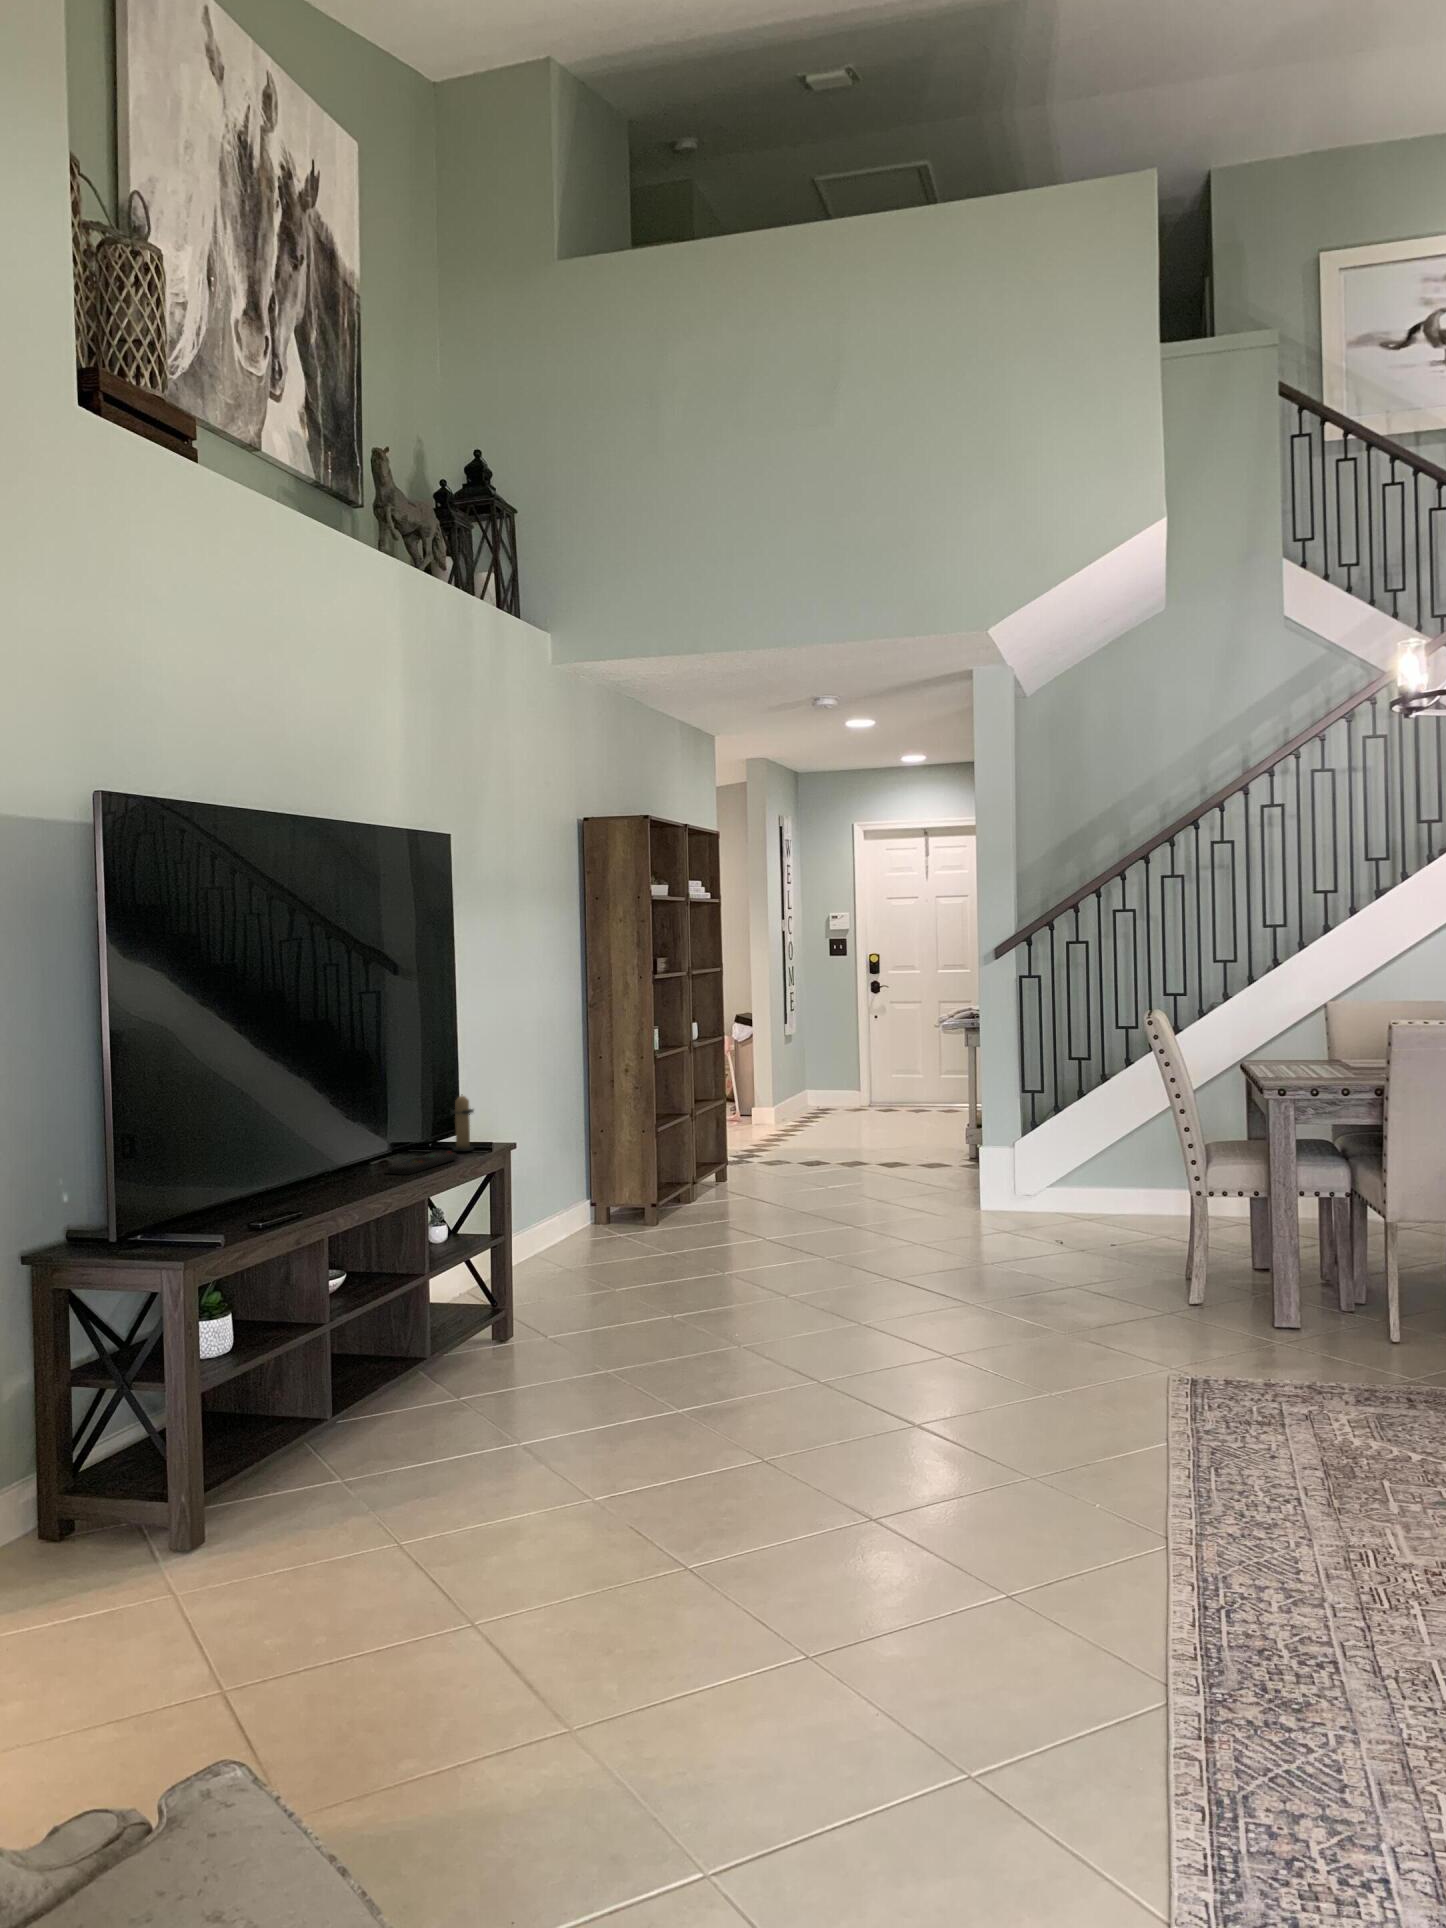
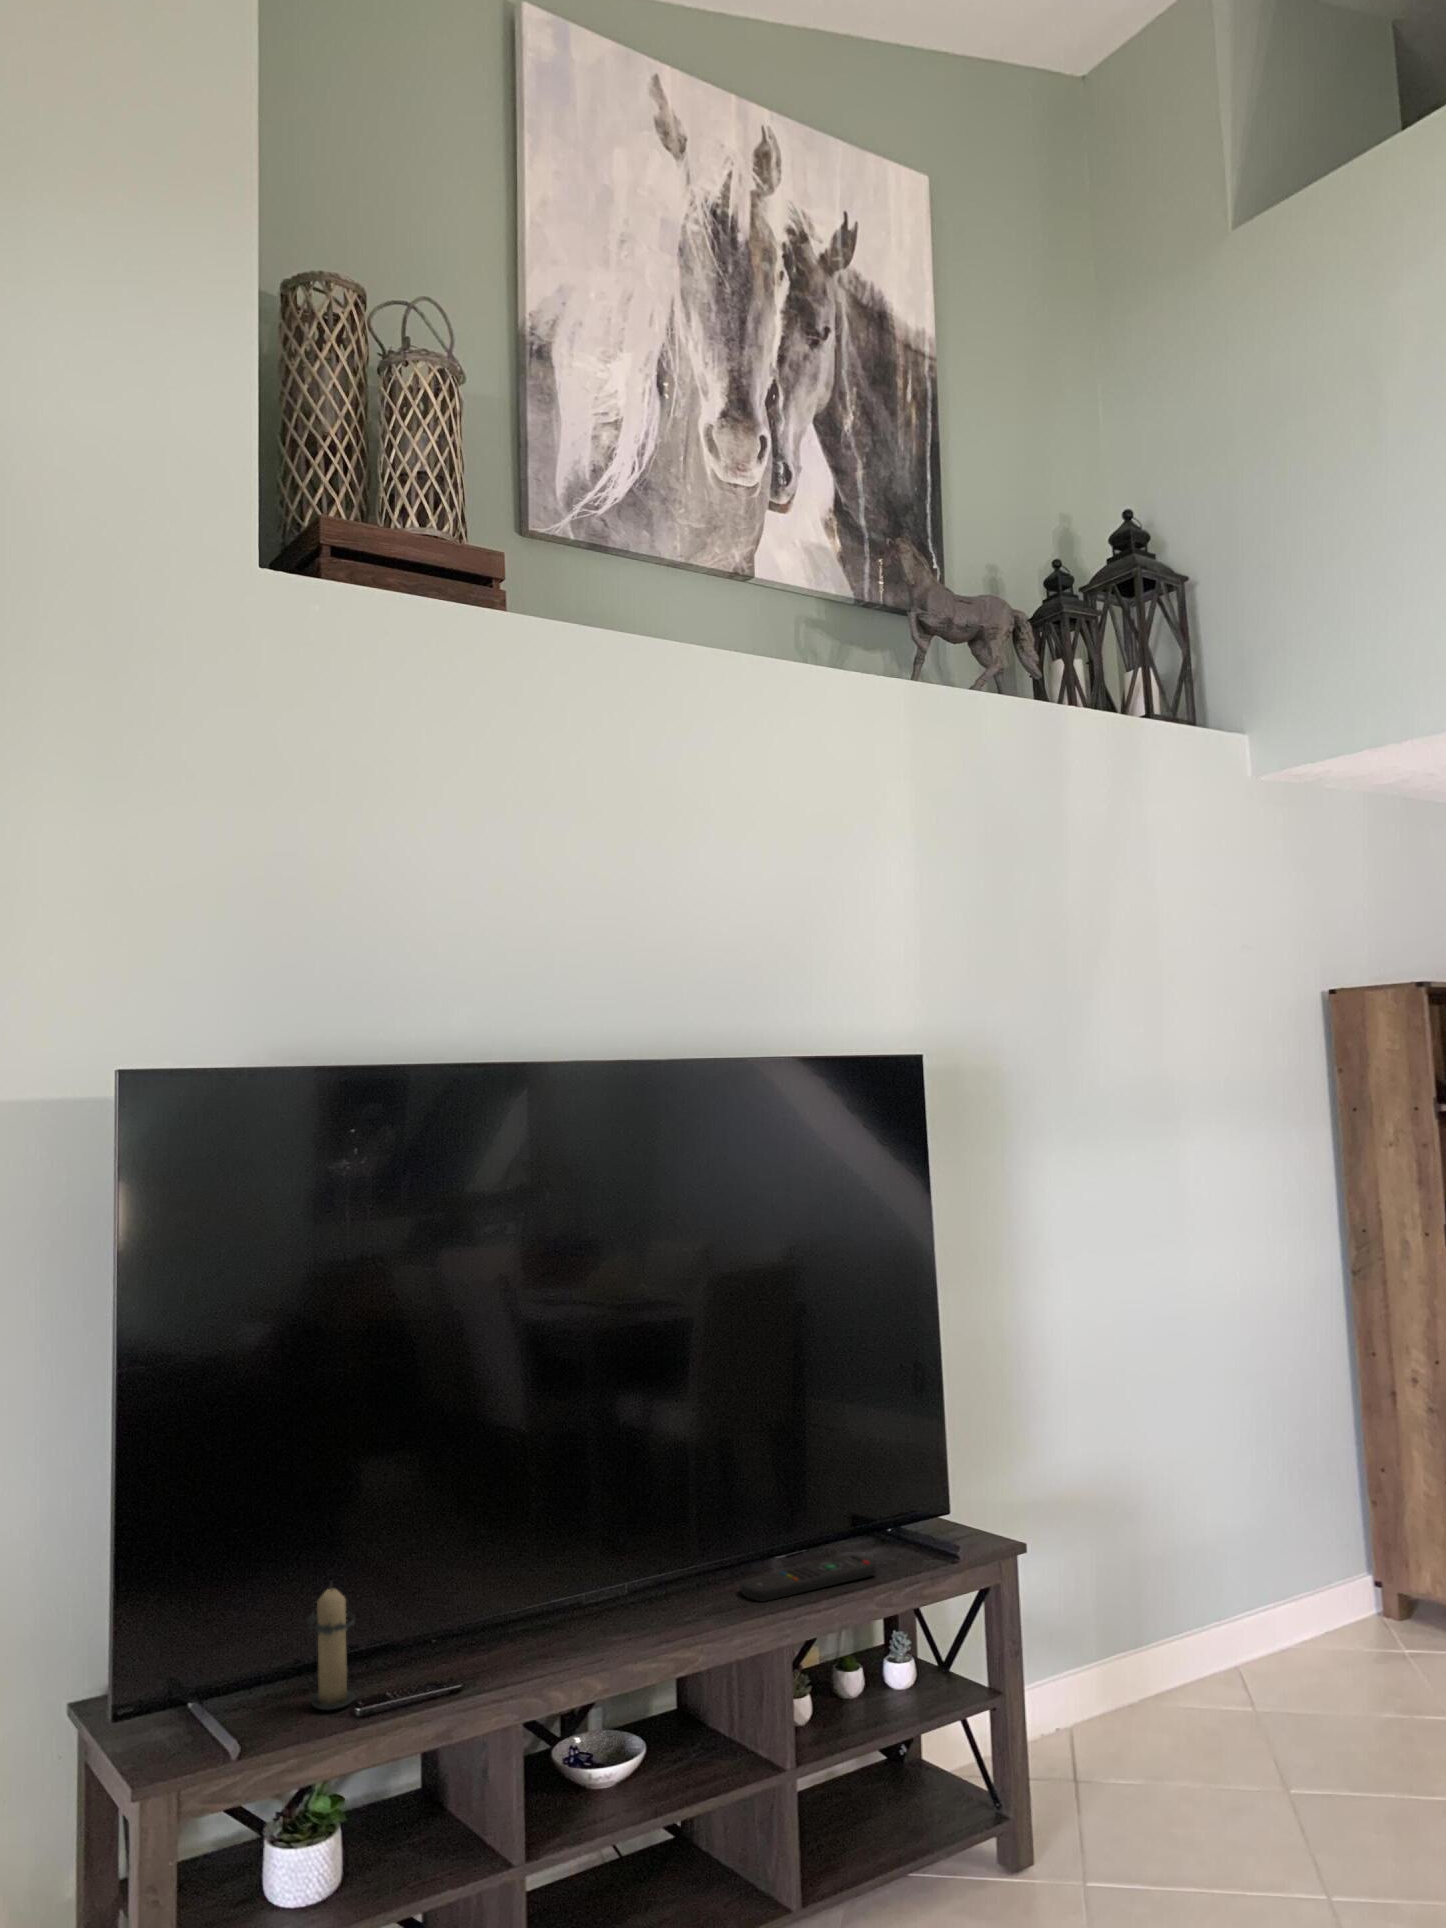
candle: present [451,1096,474,1151] -> present [307,1583,355,1710]

